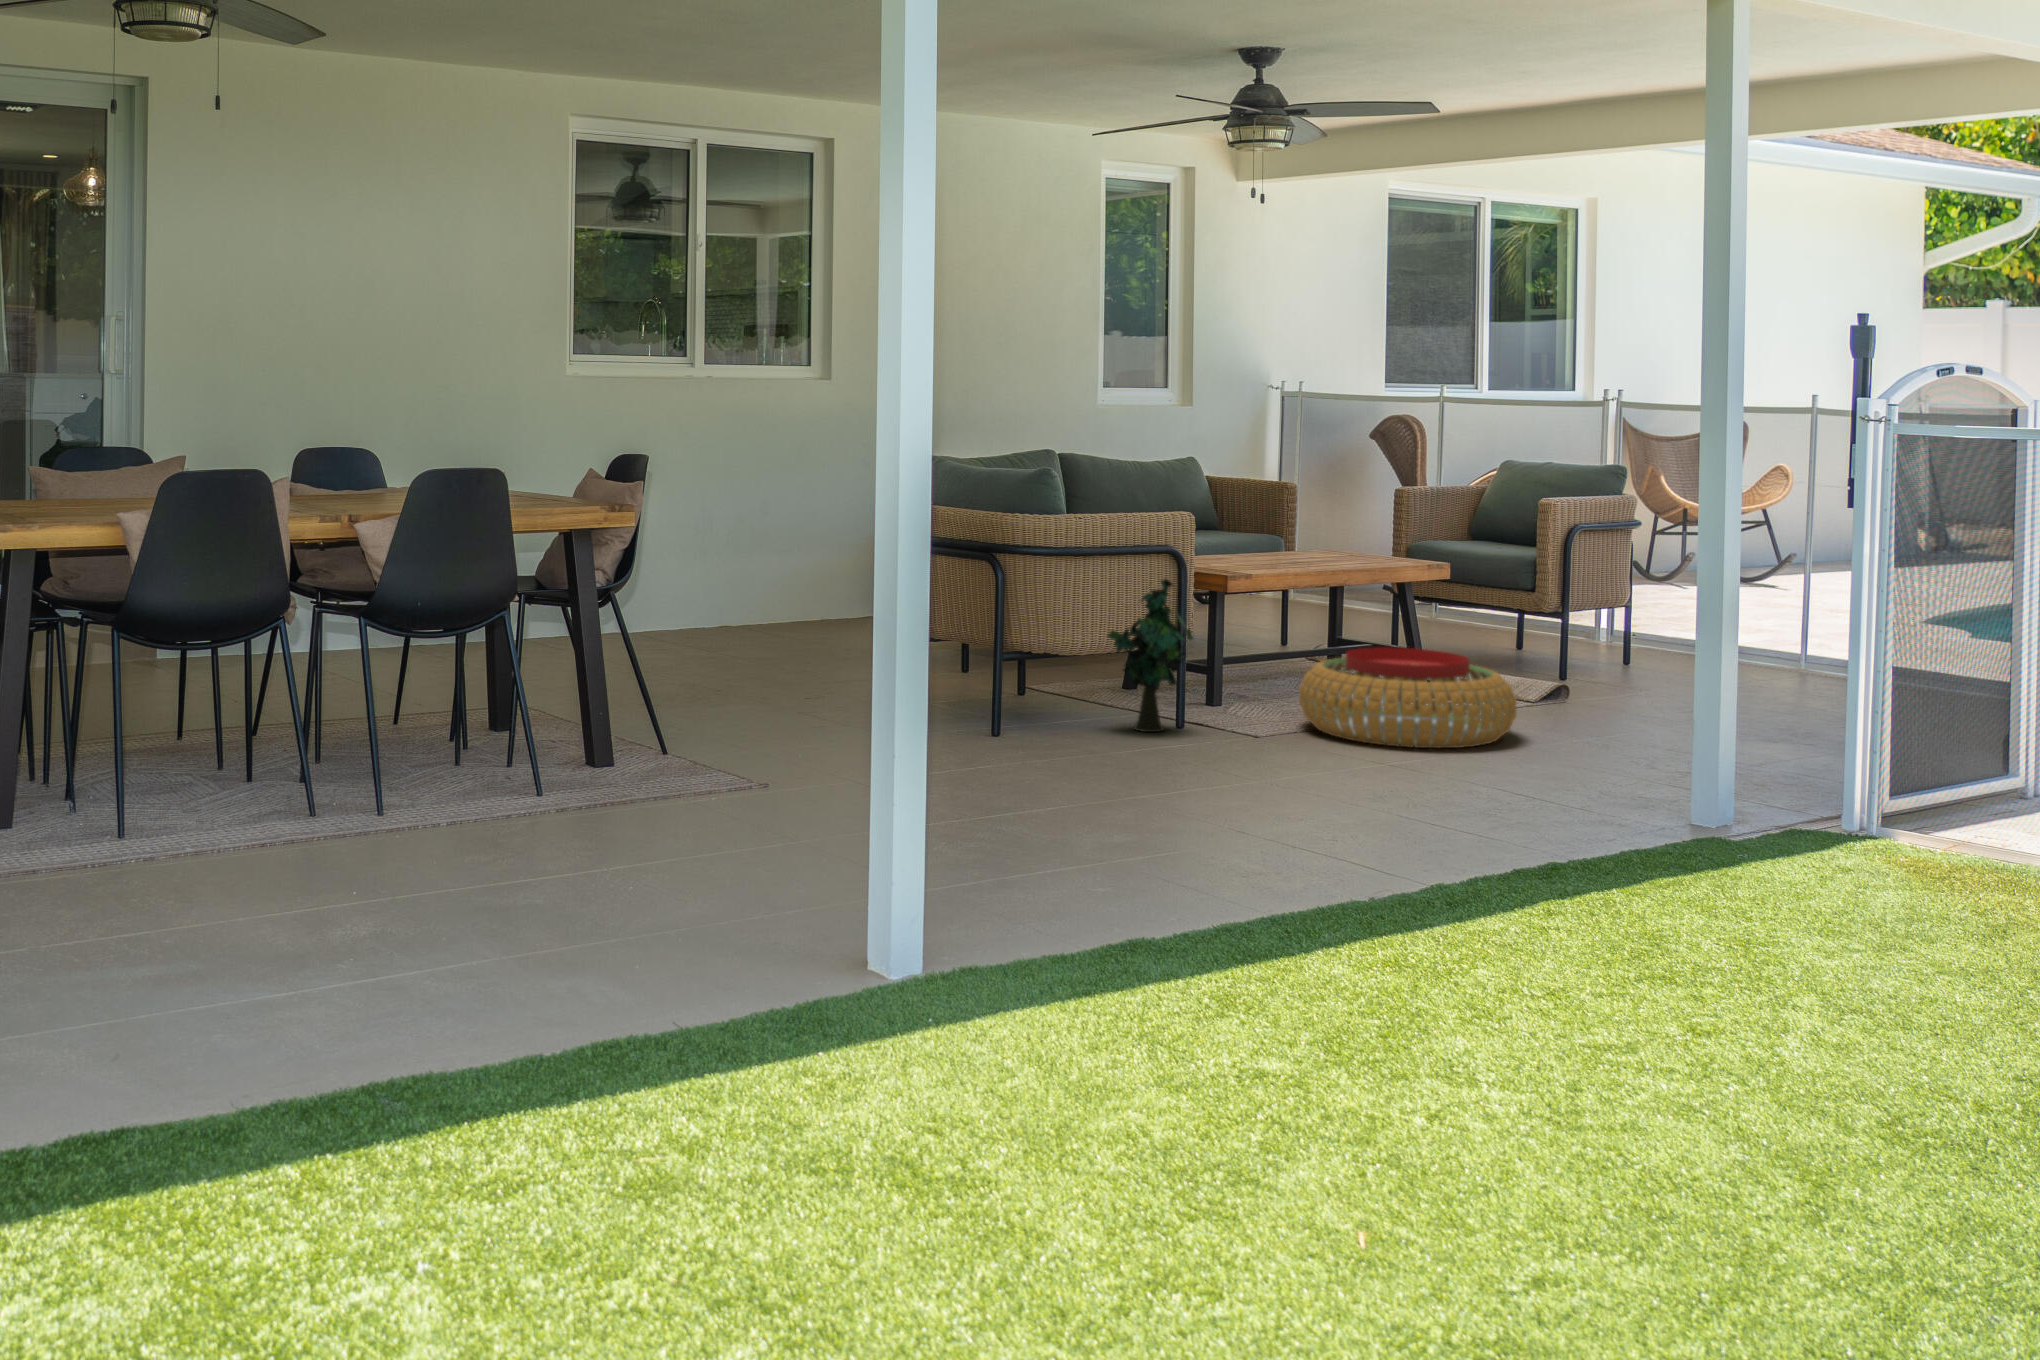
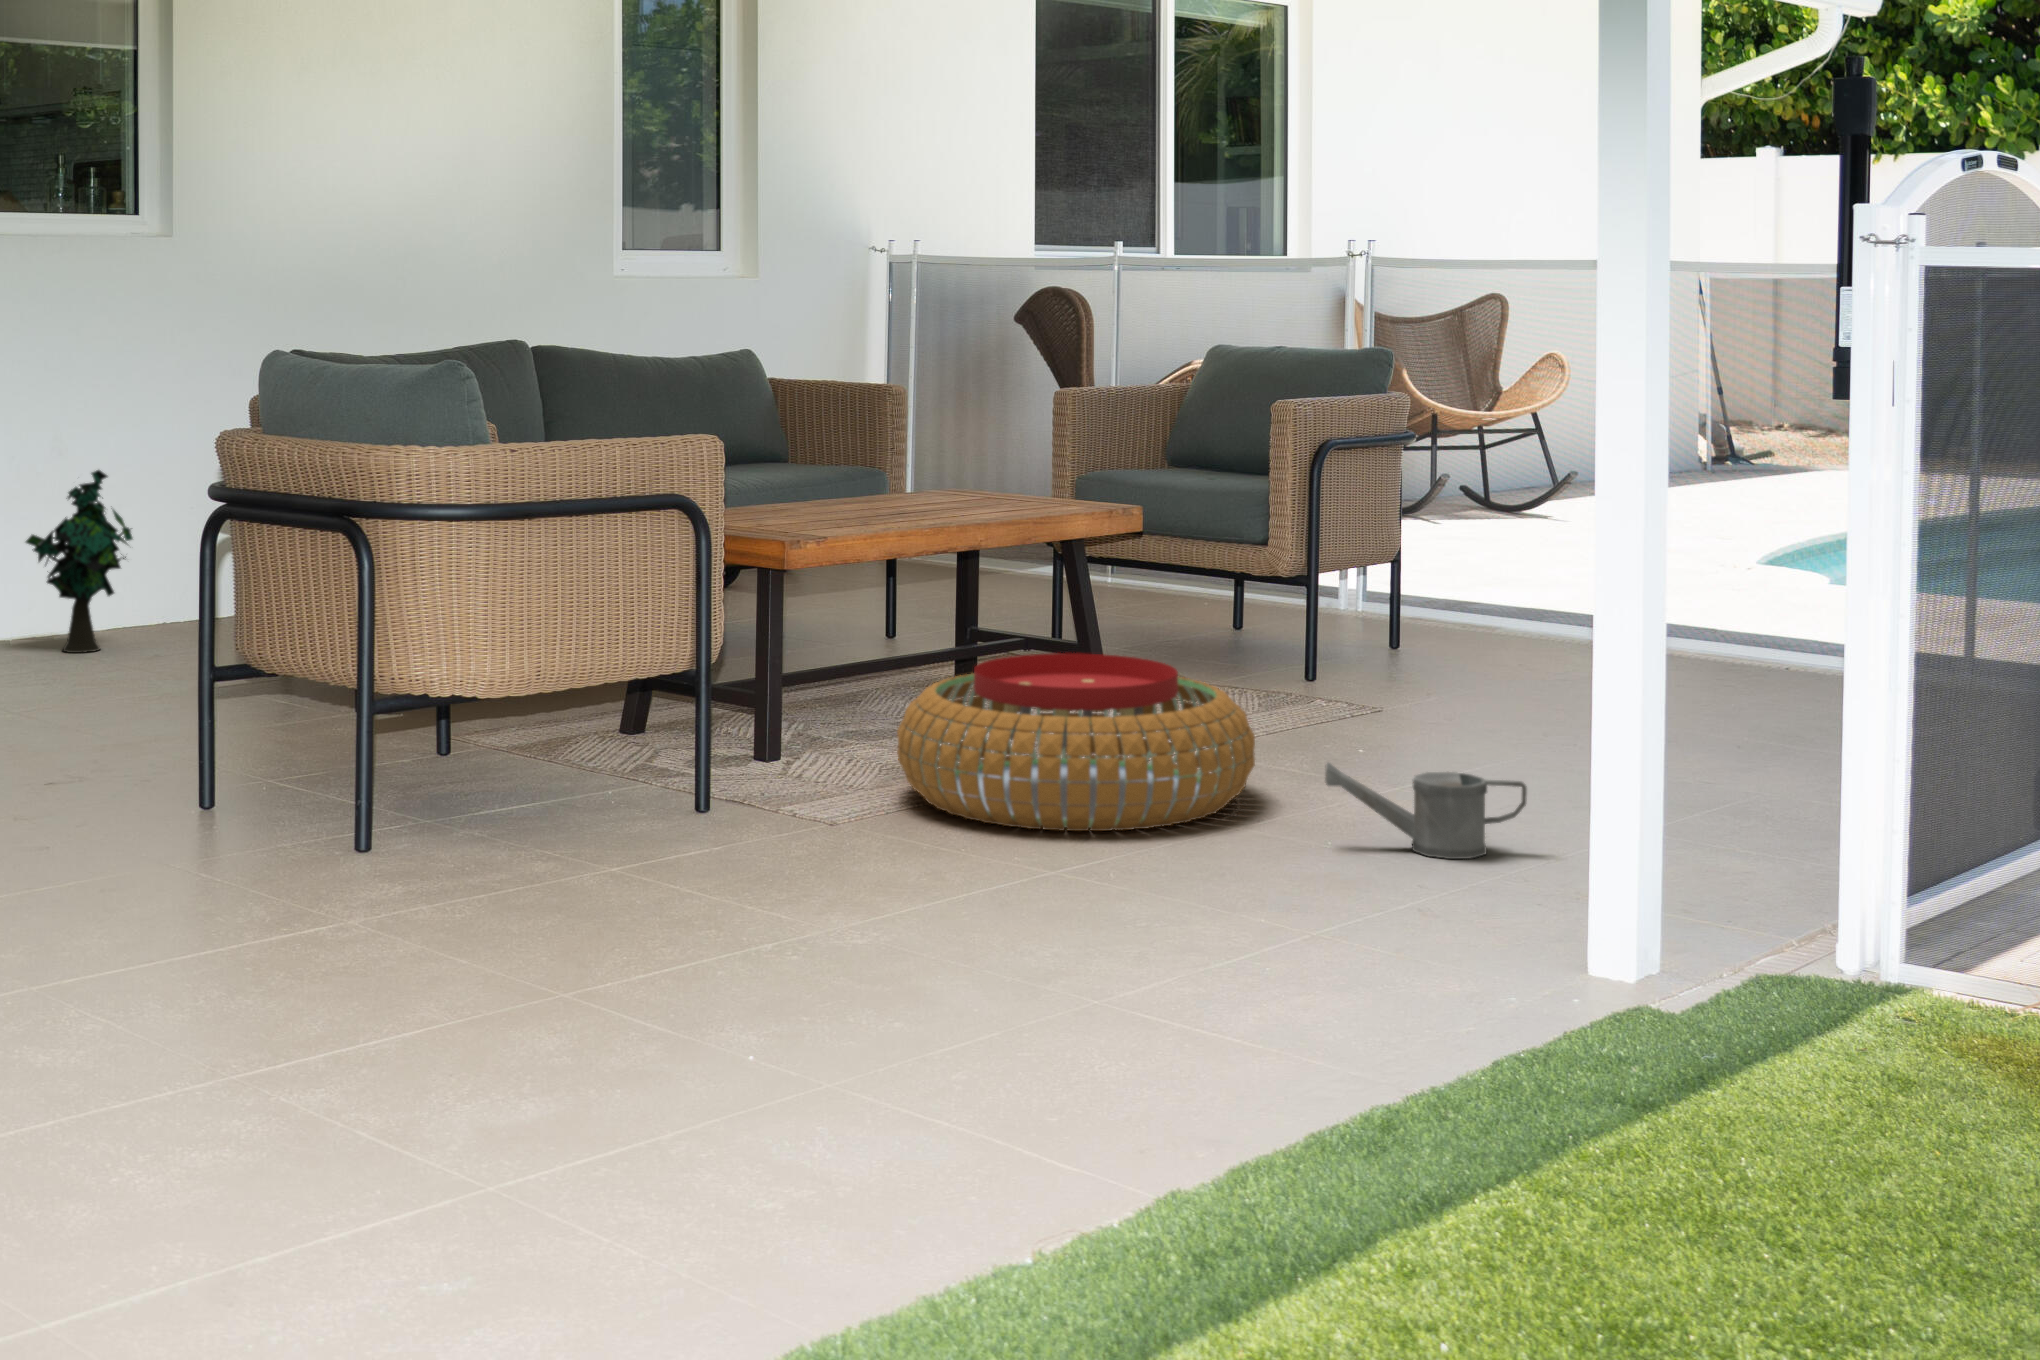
decorative plant: present [1108,579,1193,732] -> present [26,470,133,653]
watering can: none [1556,712,1678,771] -> present [1325,763,1527,859]

